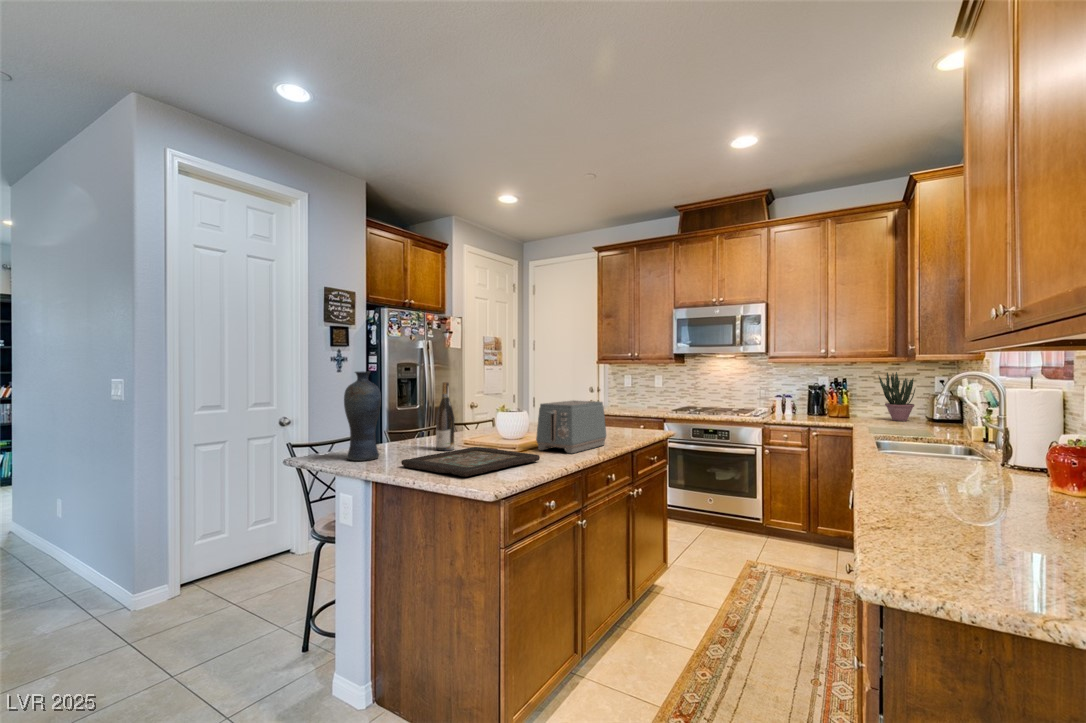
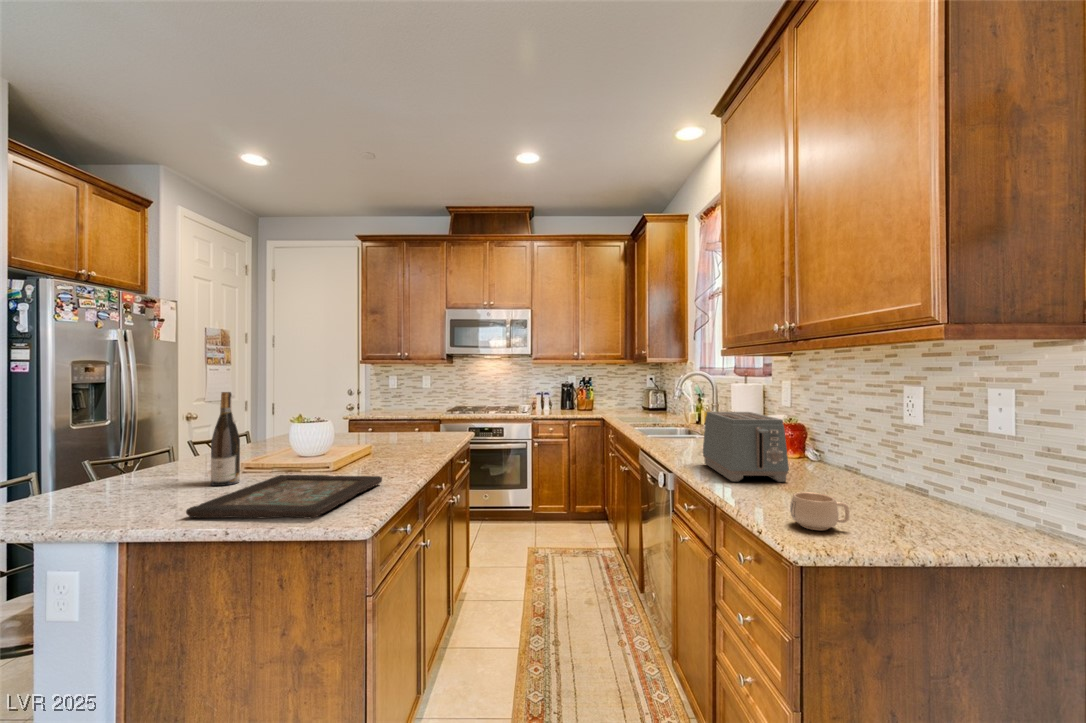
vase: present [344,371,381,461] -> none [53,379,127,521]
potted plant: present [879,372,915,421] -> none [613,372,639,411]
toaster: present [536,400,606,454] -> present [703,412,789,482]
mug: none [913,517,999,569] -> present [790,492,849,530]

